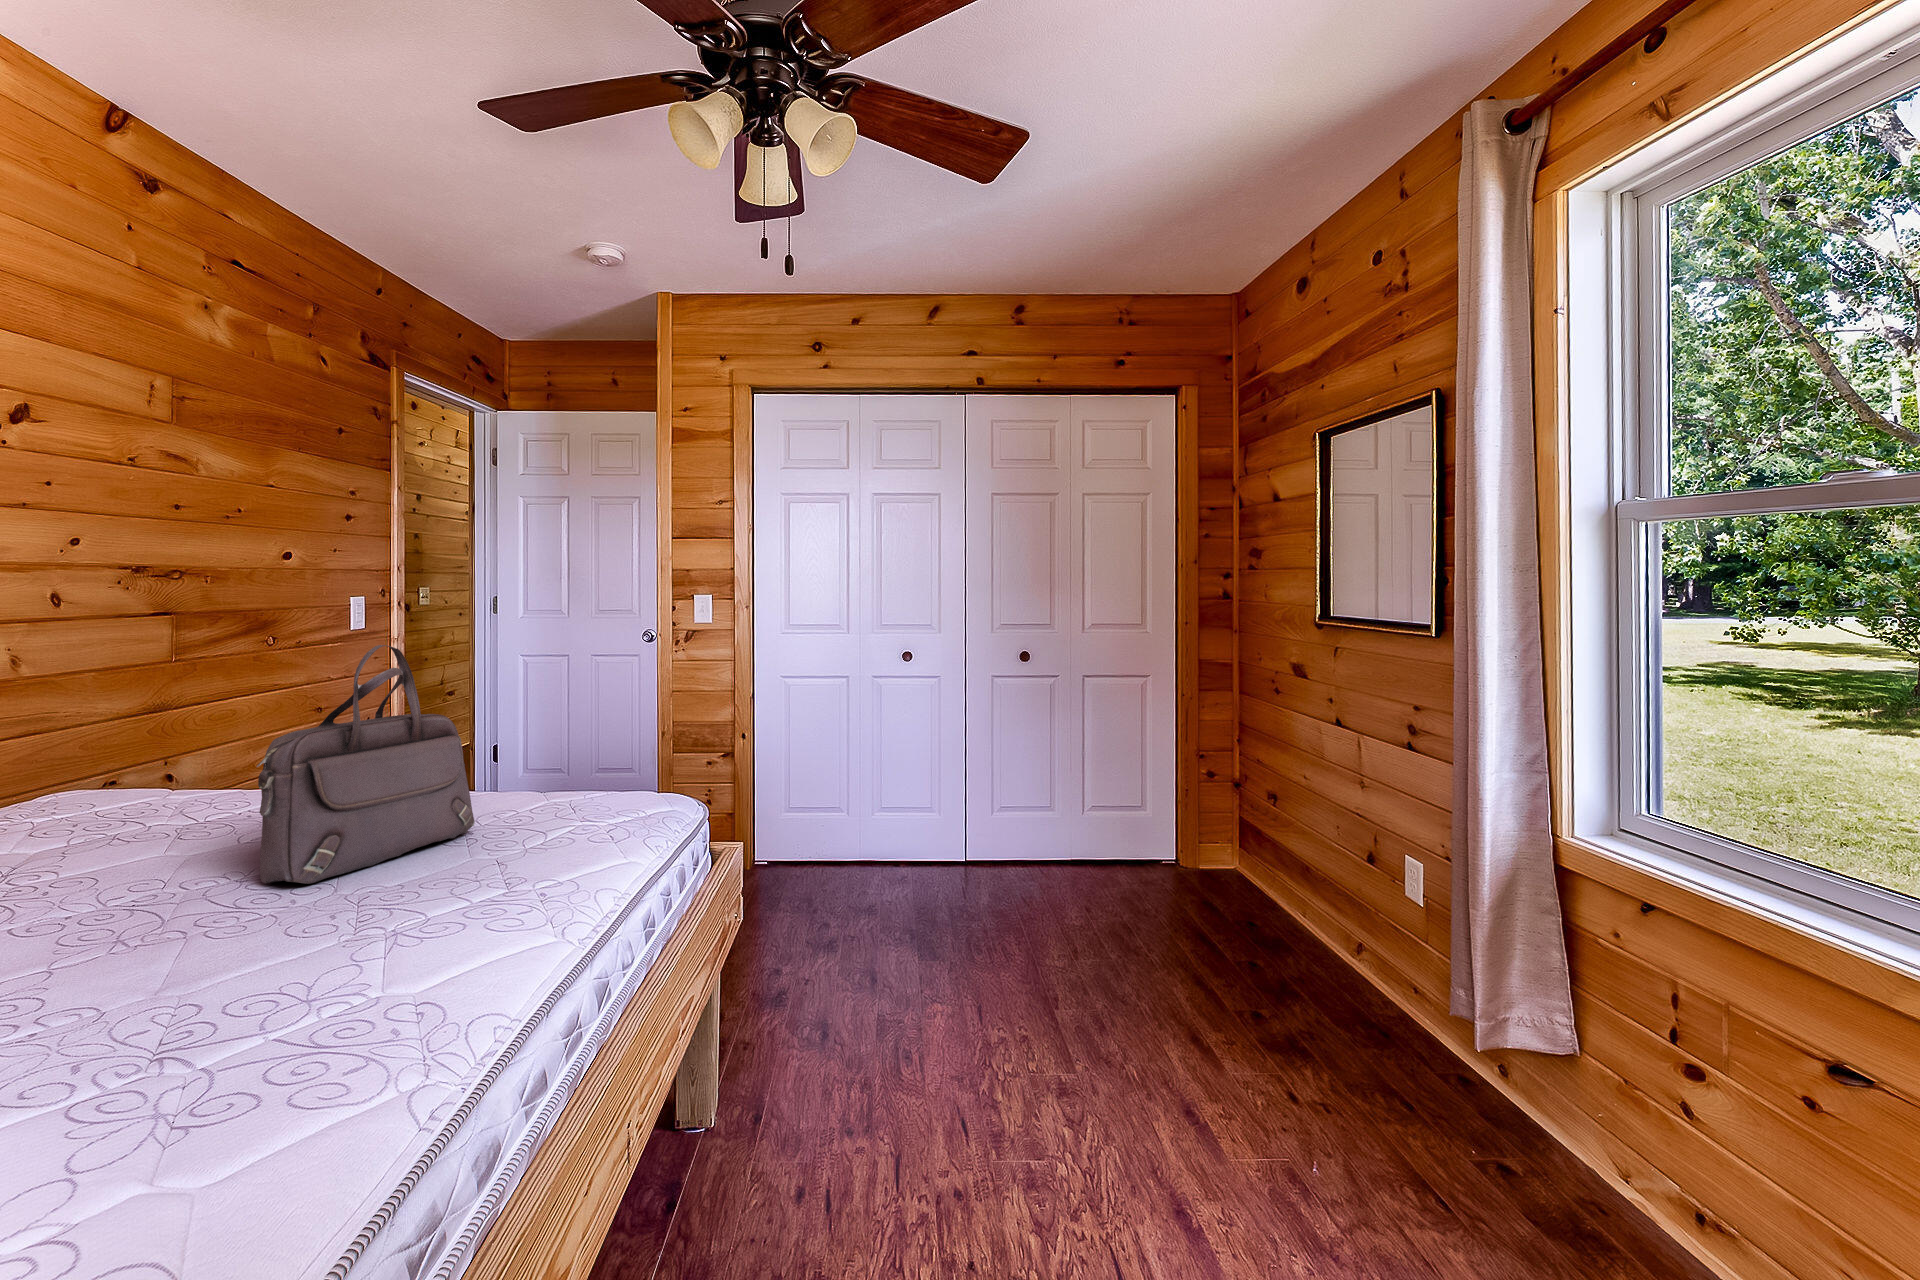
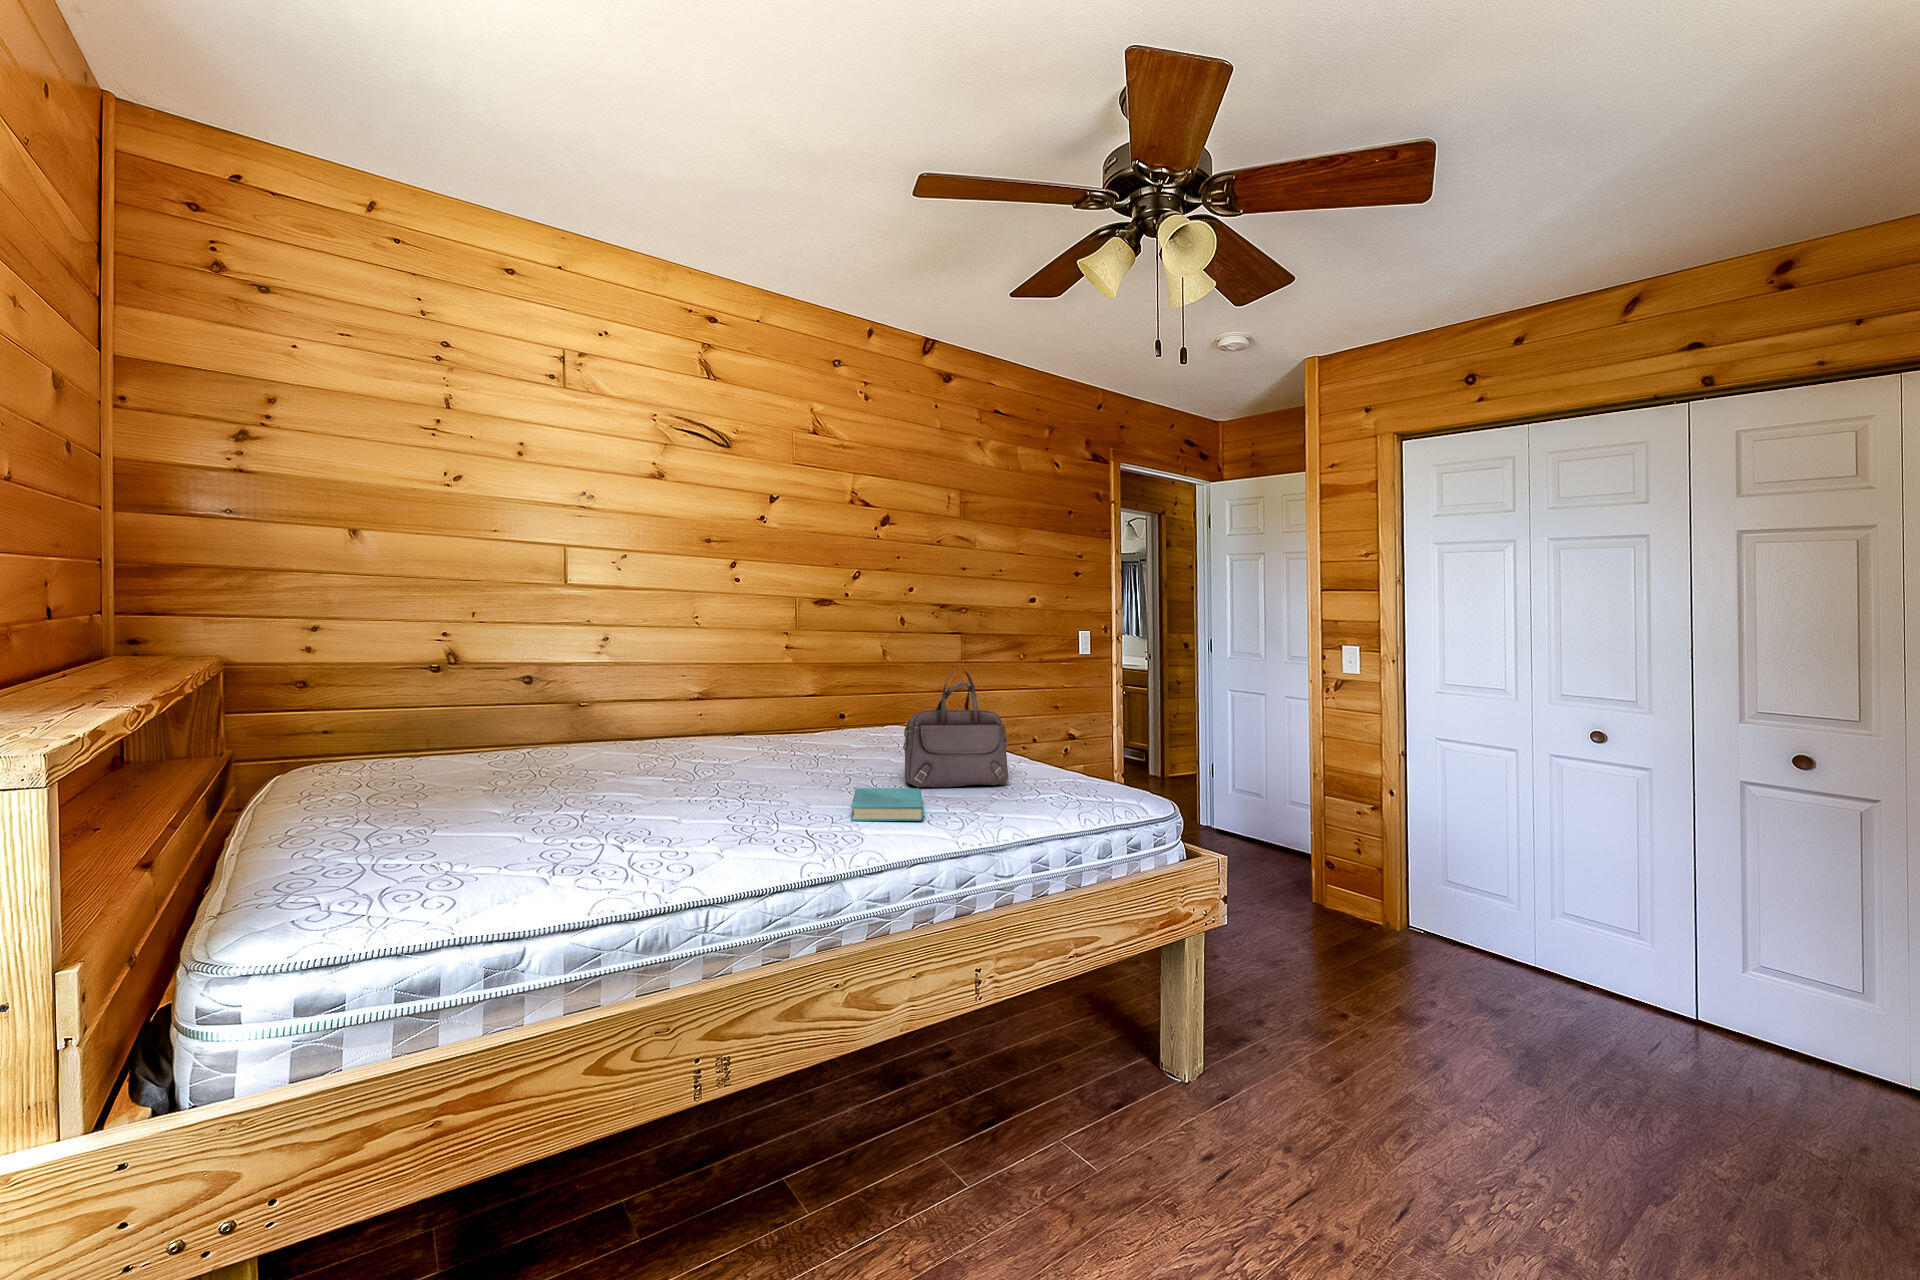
book: none [204,887,468,1013] -> present [851,788,923,821]

